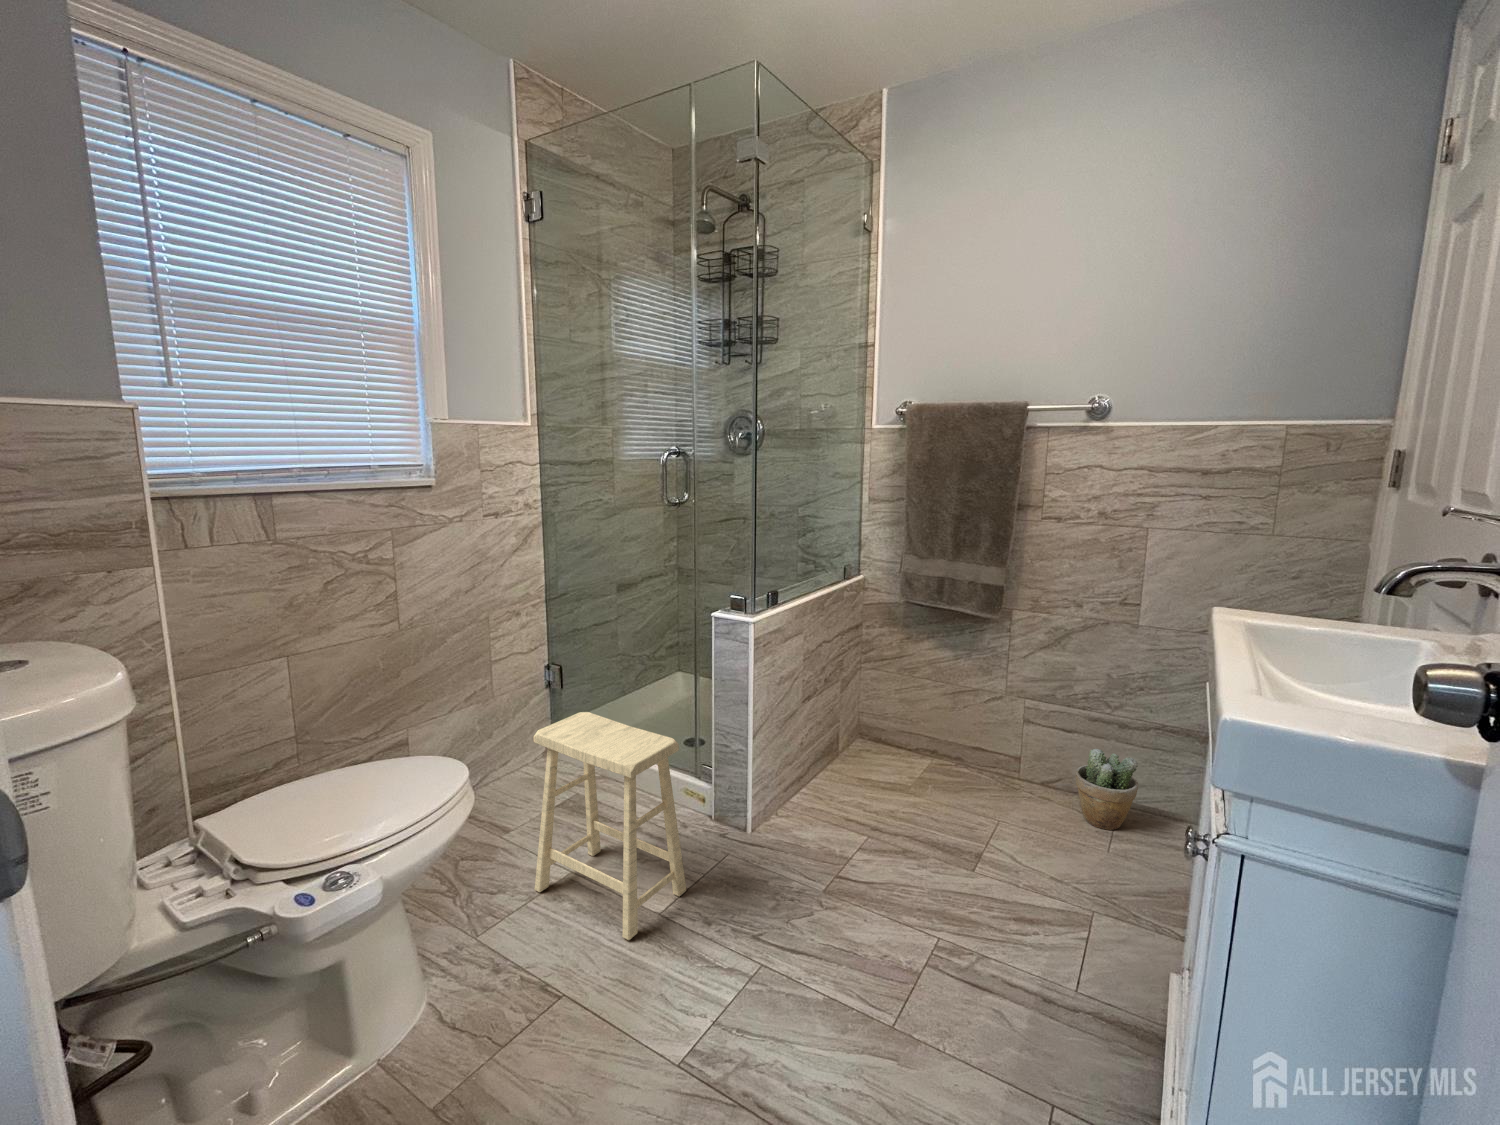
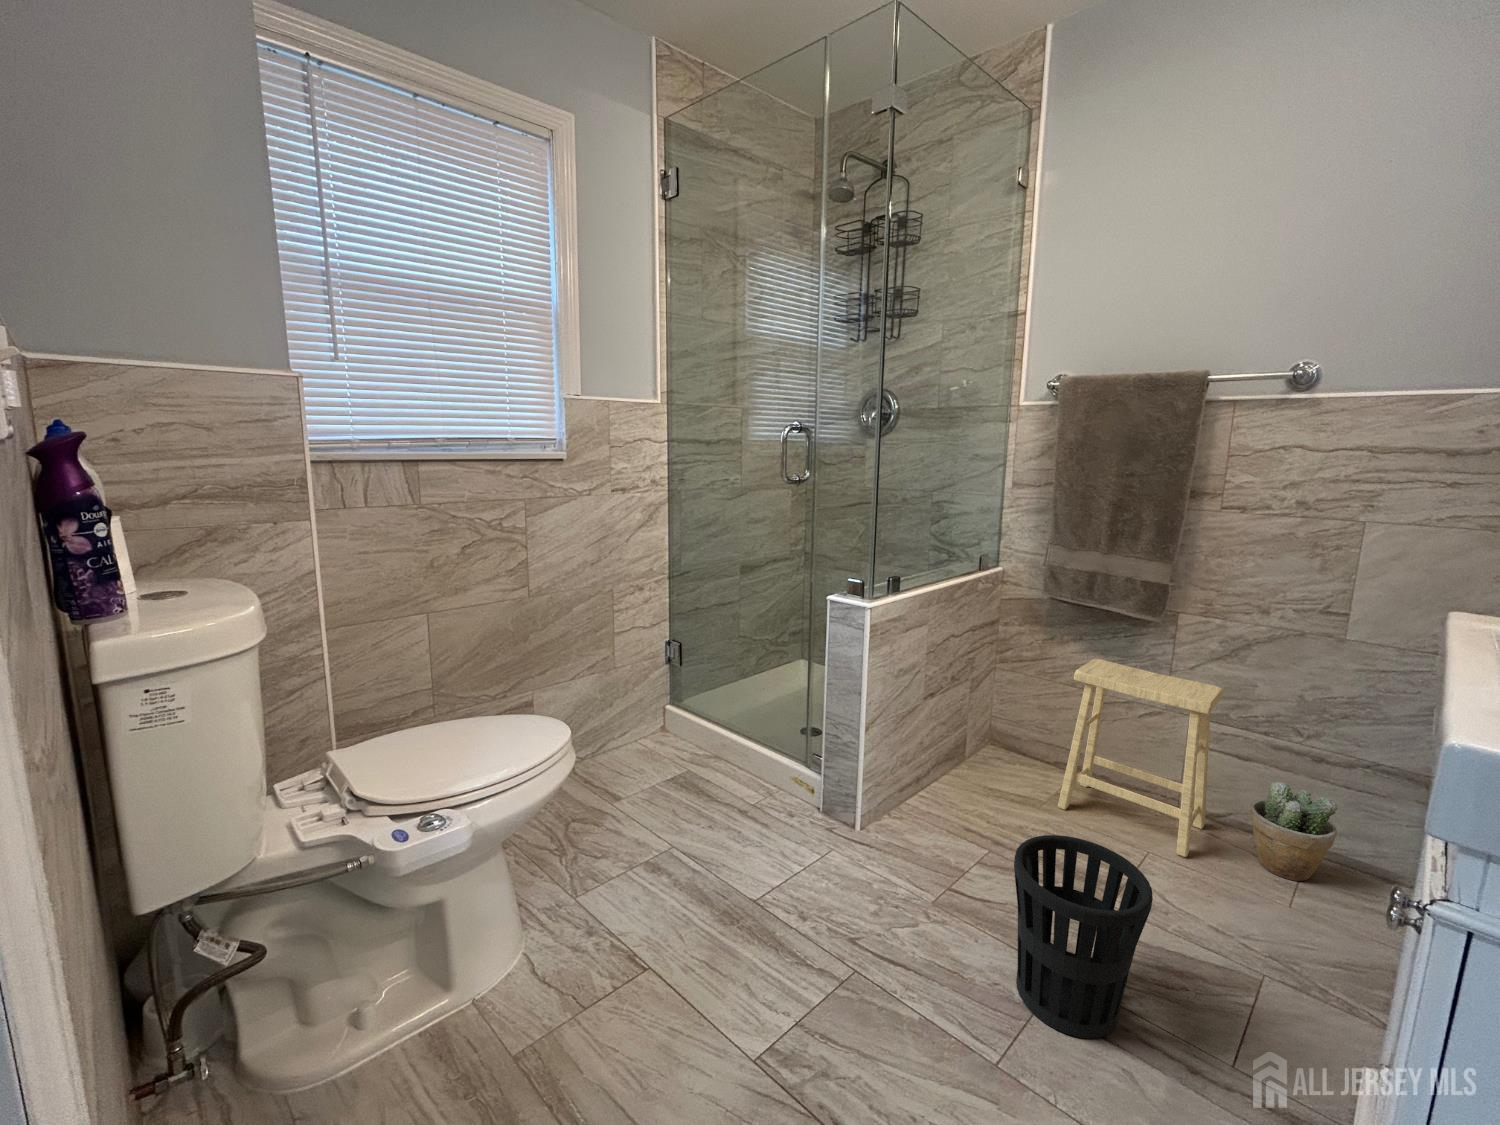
footstool: present [534,712,686,940] -> present [1058,659,1223,857]
wastebasket: none [895,815,1005,986] -> present [1014,835,1153,1038]

